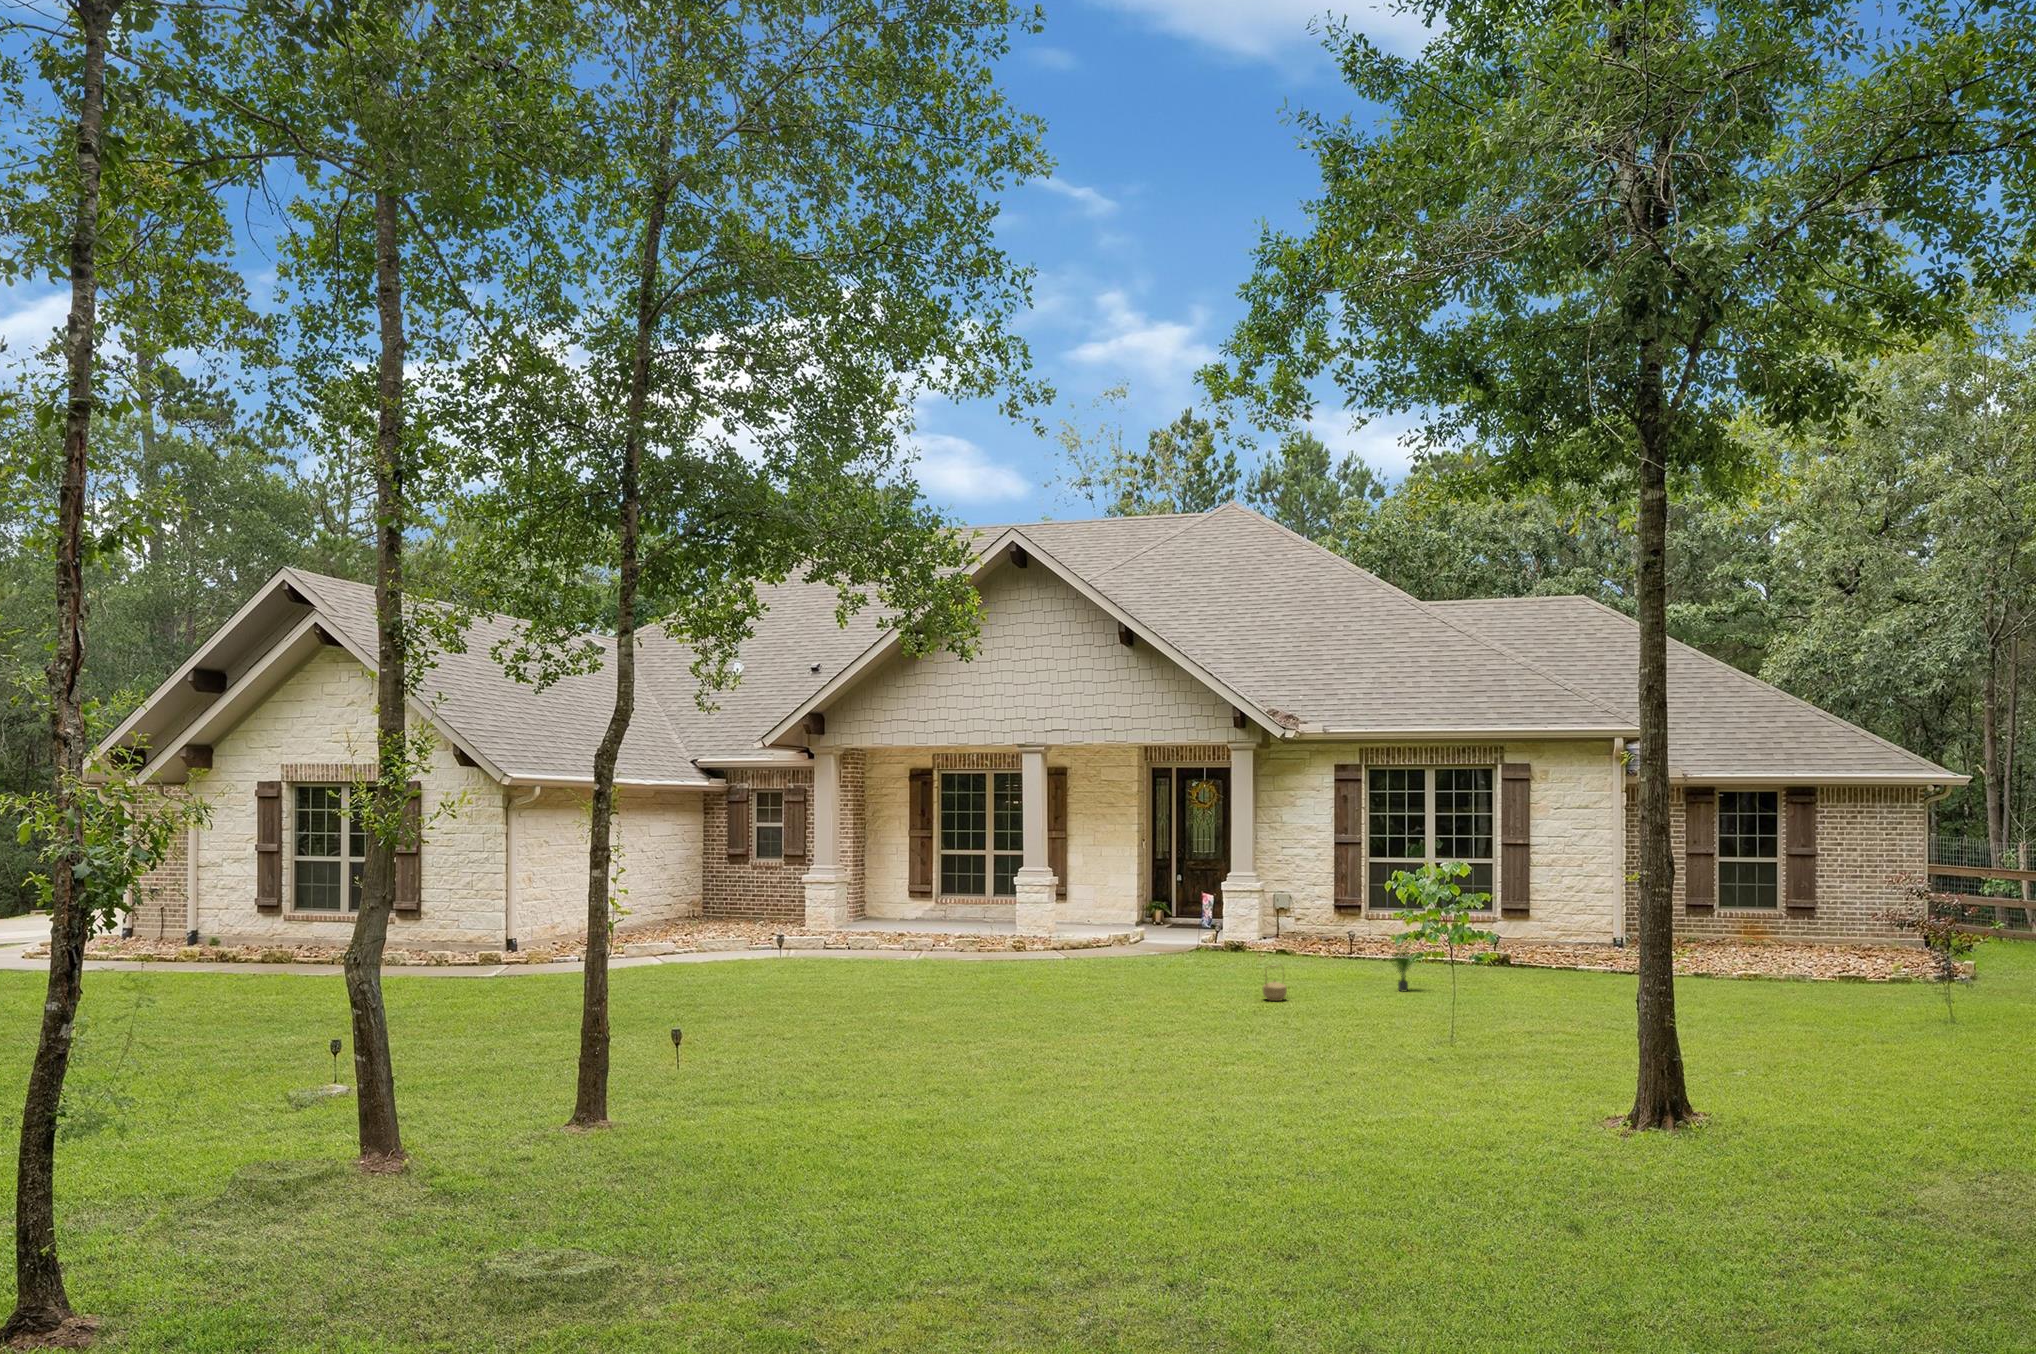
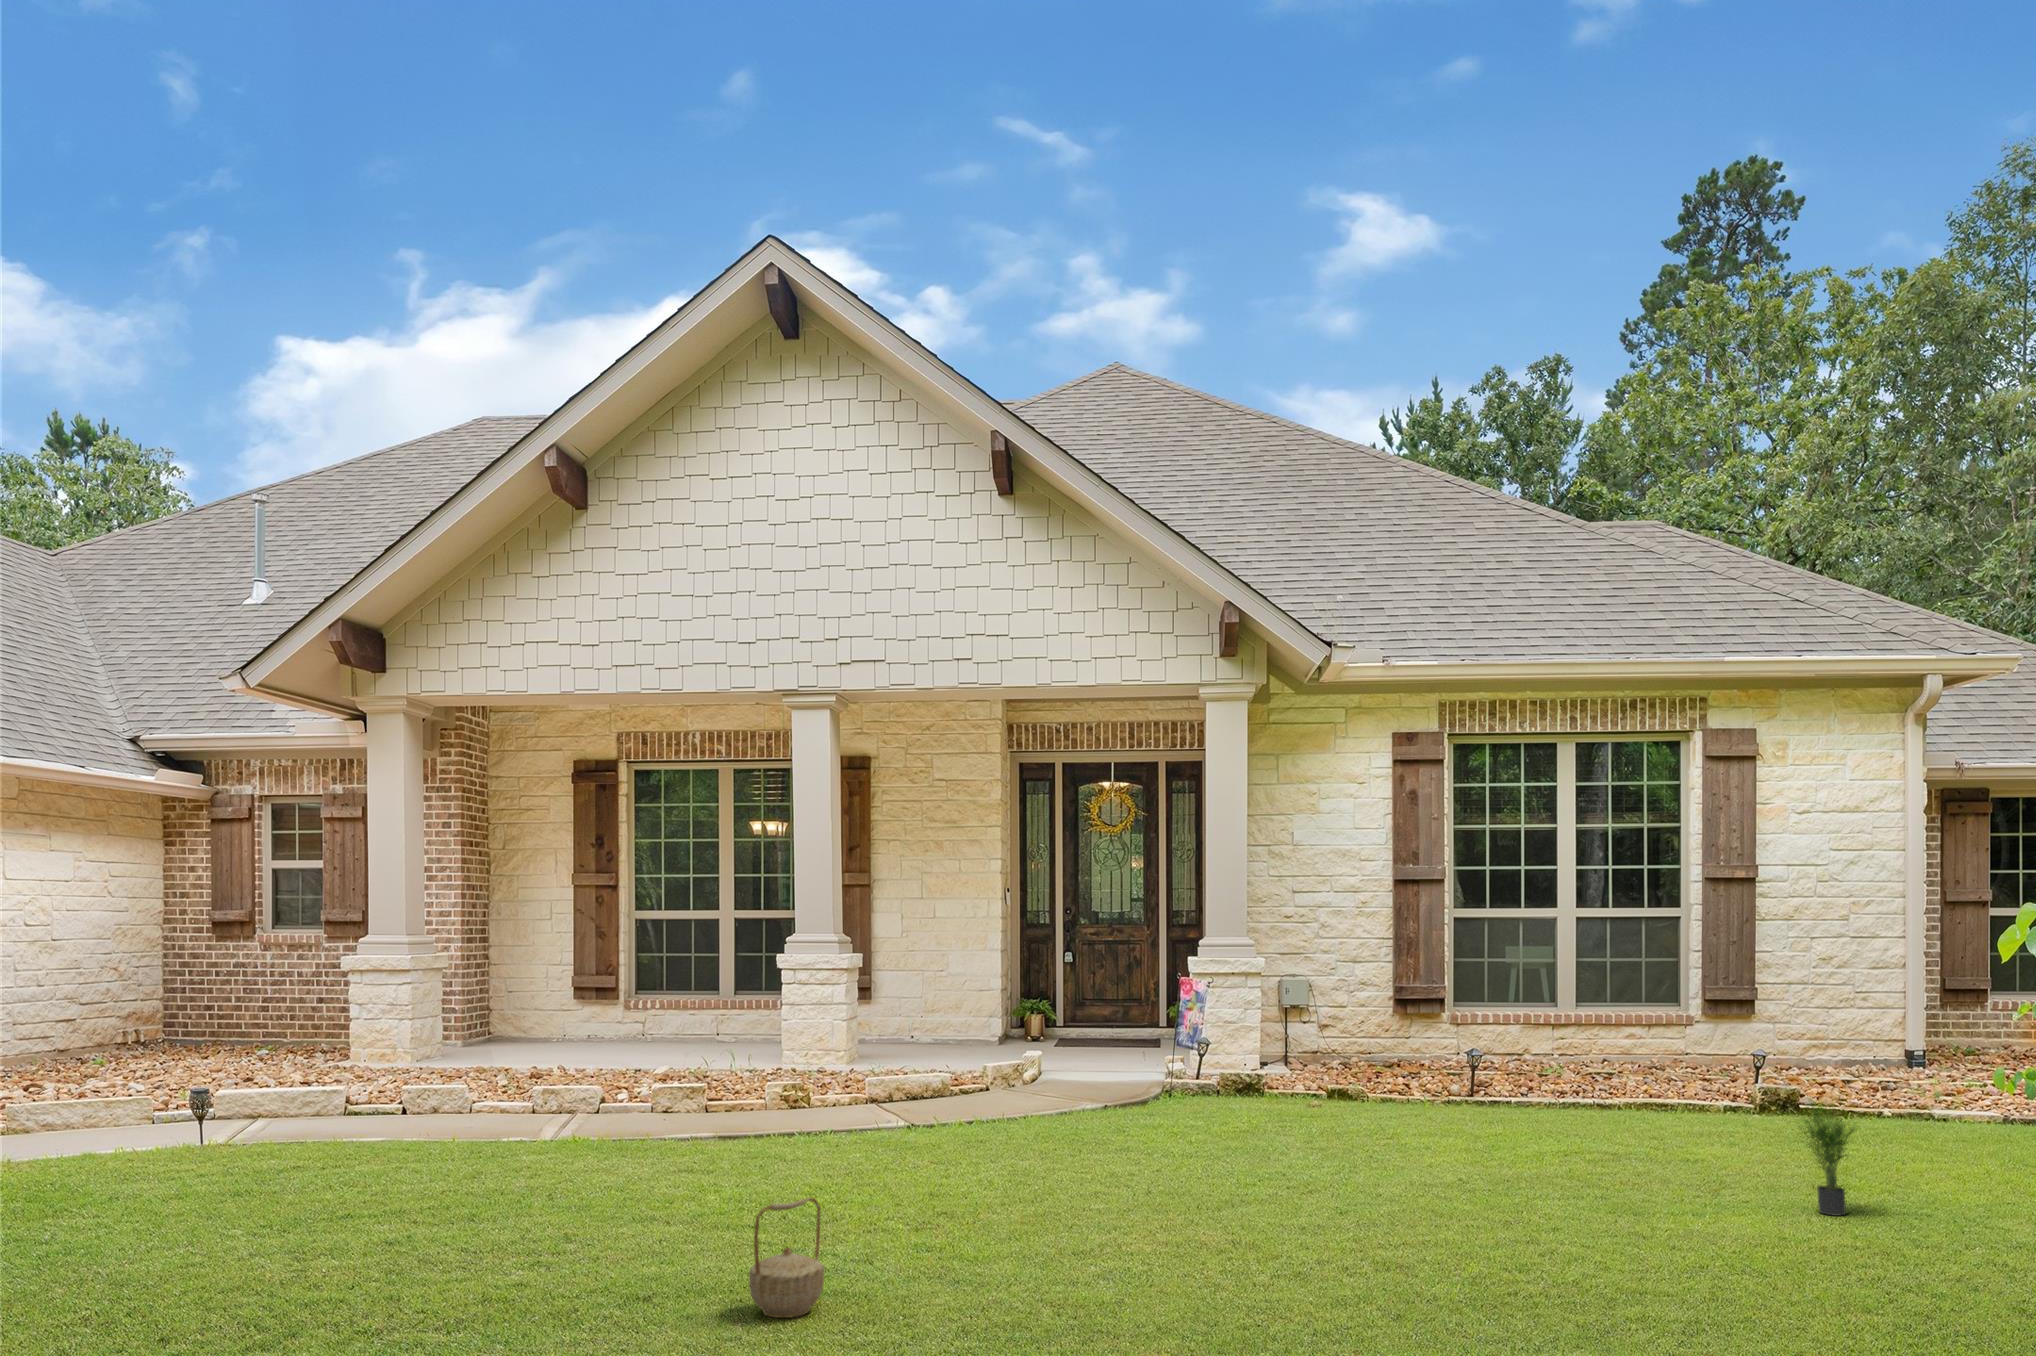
basket: present [1263,966,1287,1001] -> present [749,1198,824,1318]

